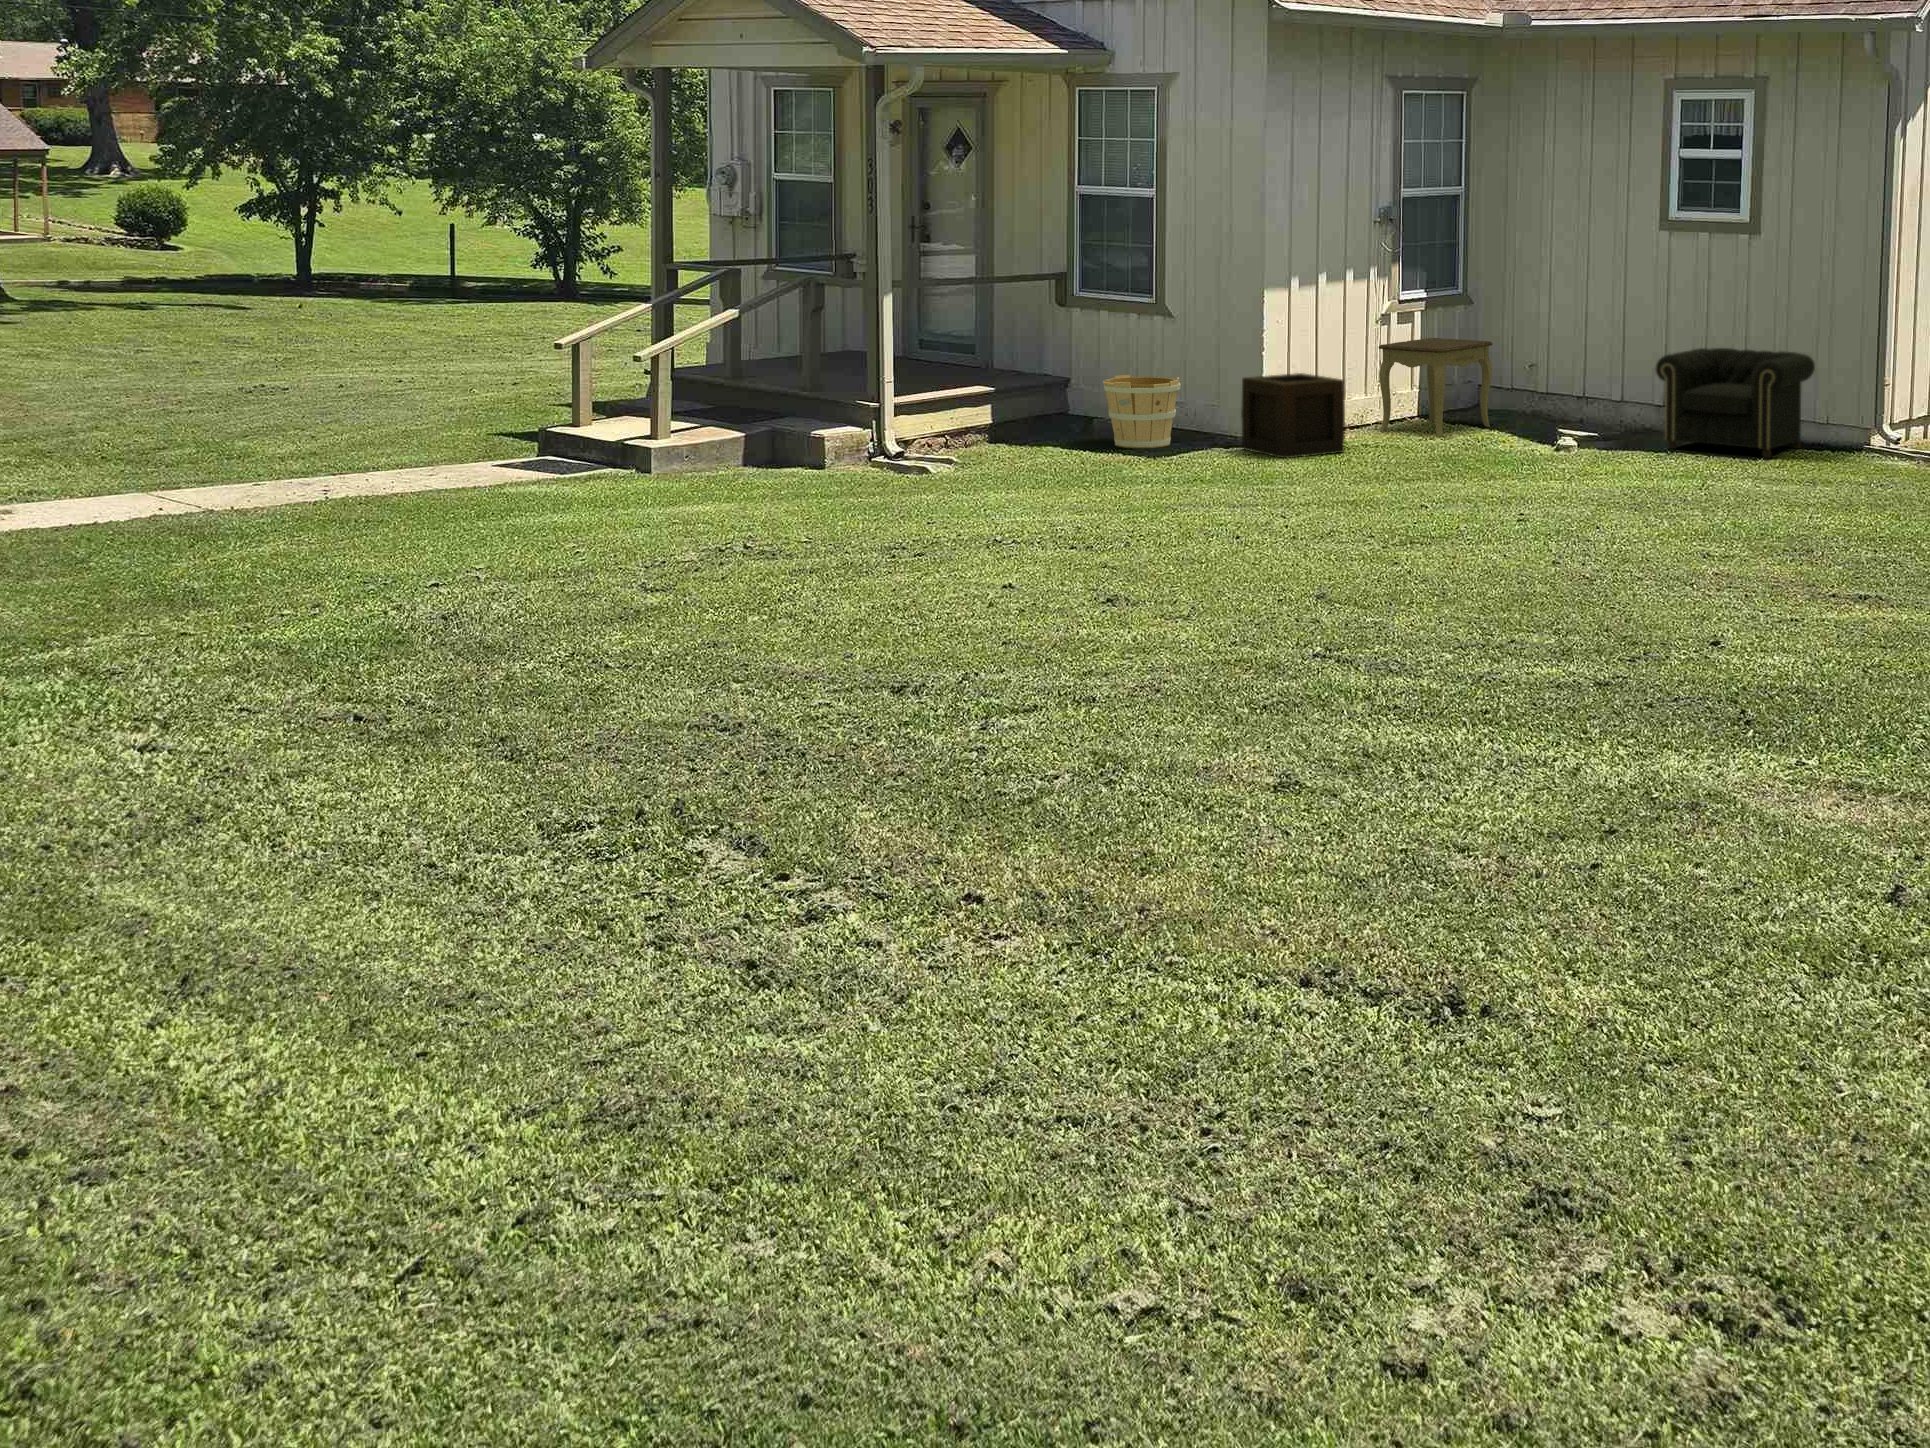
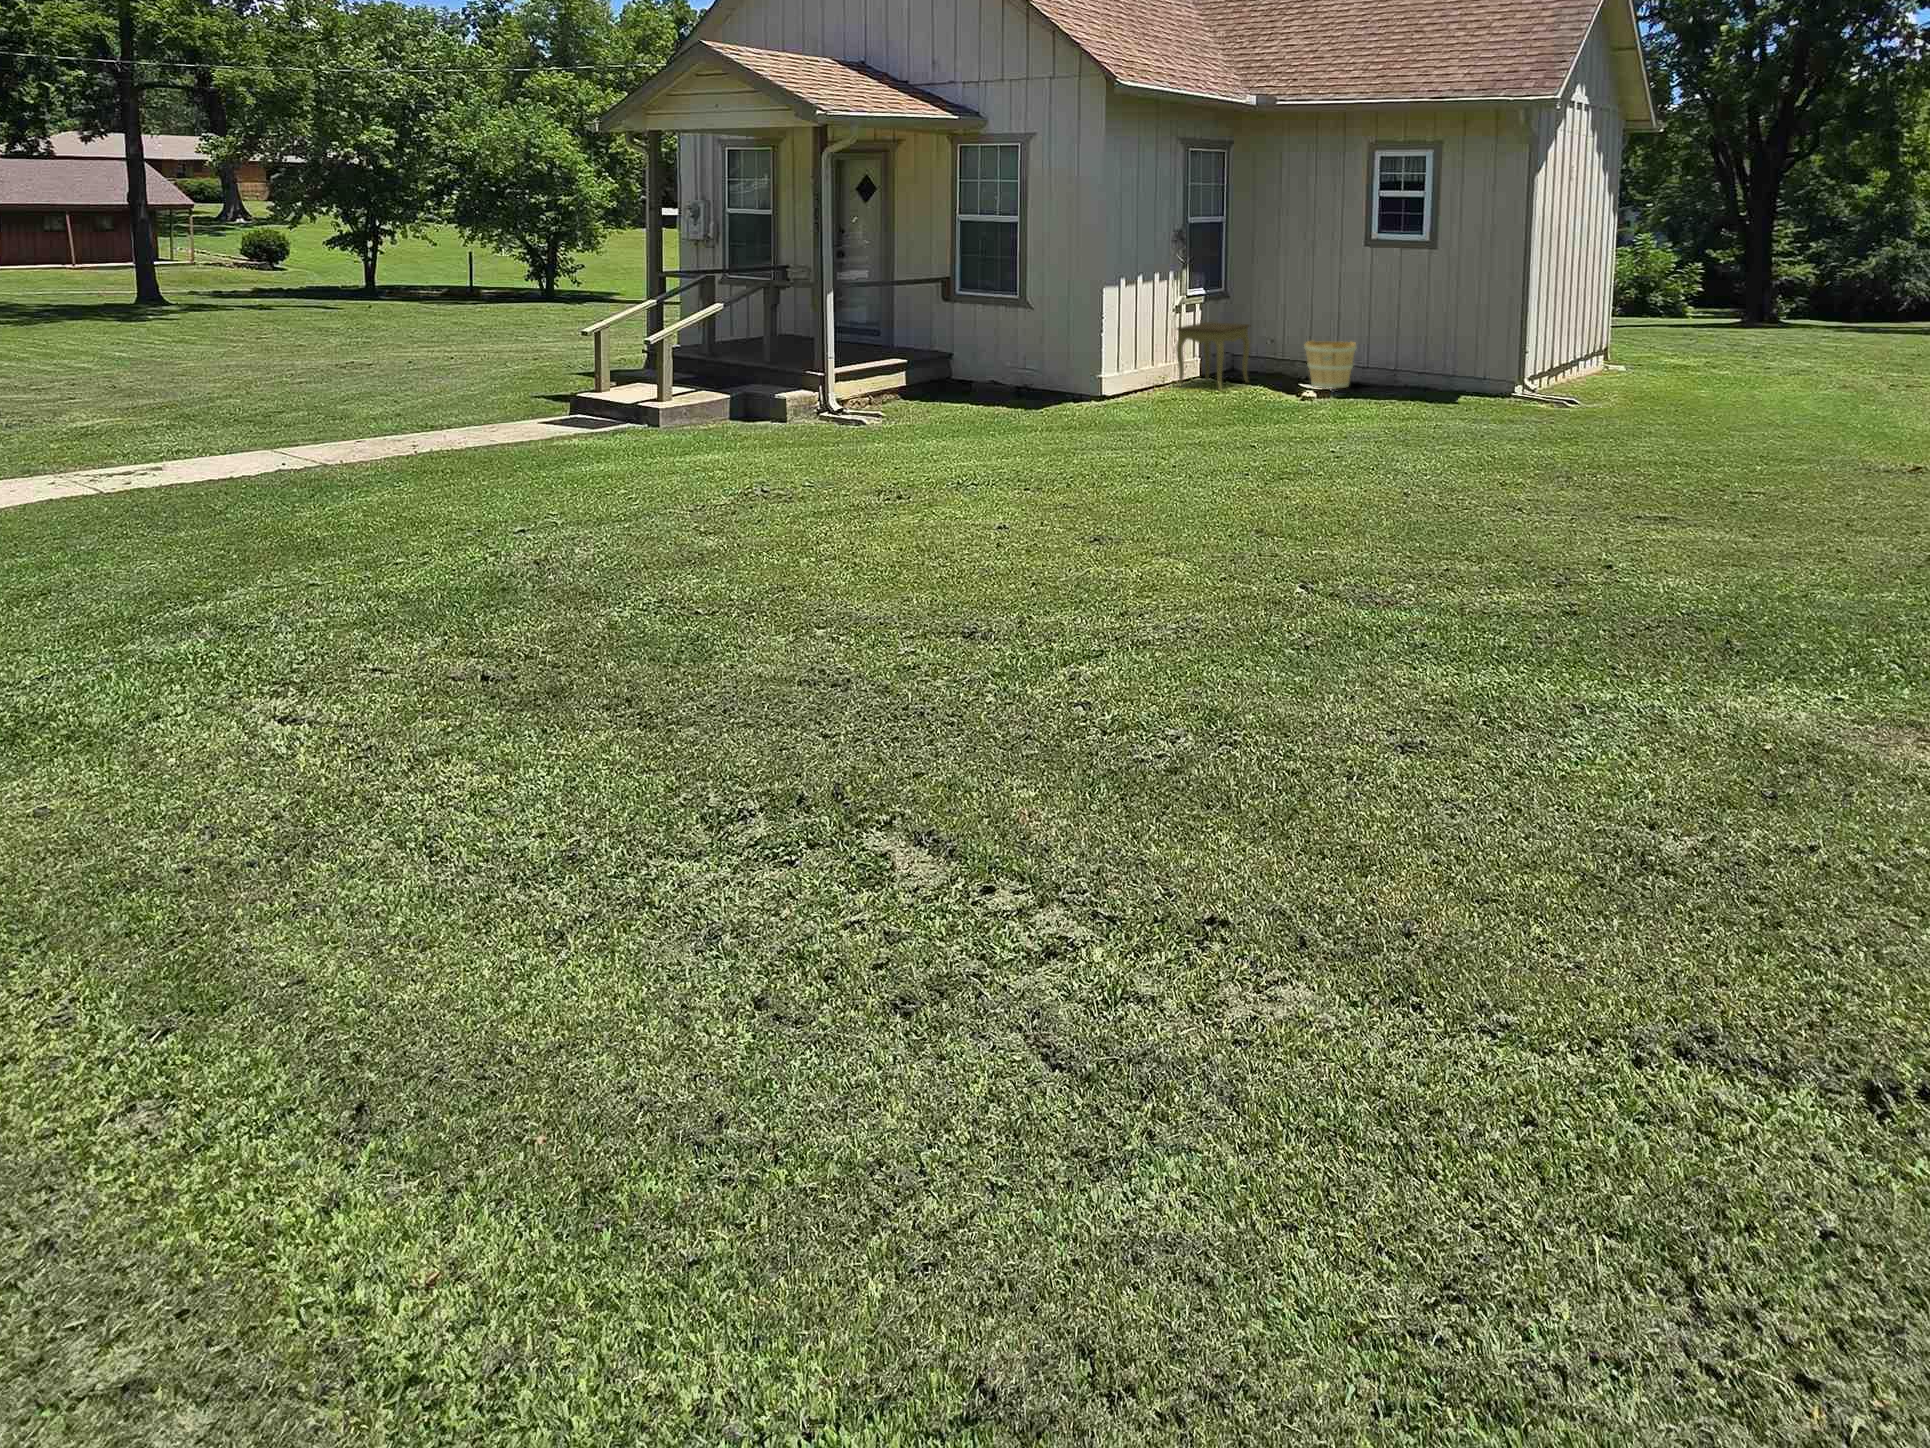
armchair: present [1655,348,1815,458] -> none [1372,327,1478,402]
wooden crate: present [1241,373,1345,458] -> none [1091,348,1165,409]
wooden bucket: present [1103,375,1181,448] -> present [1304,341,1357,389]

